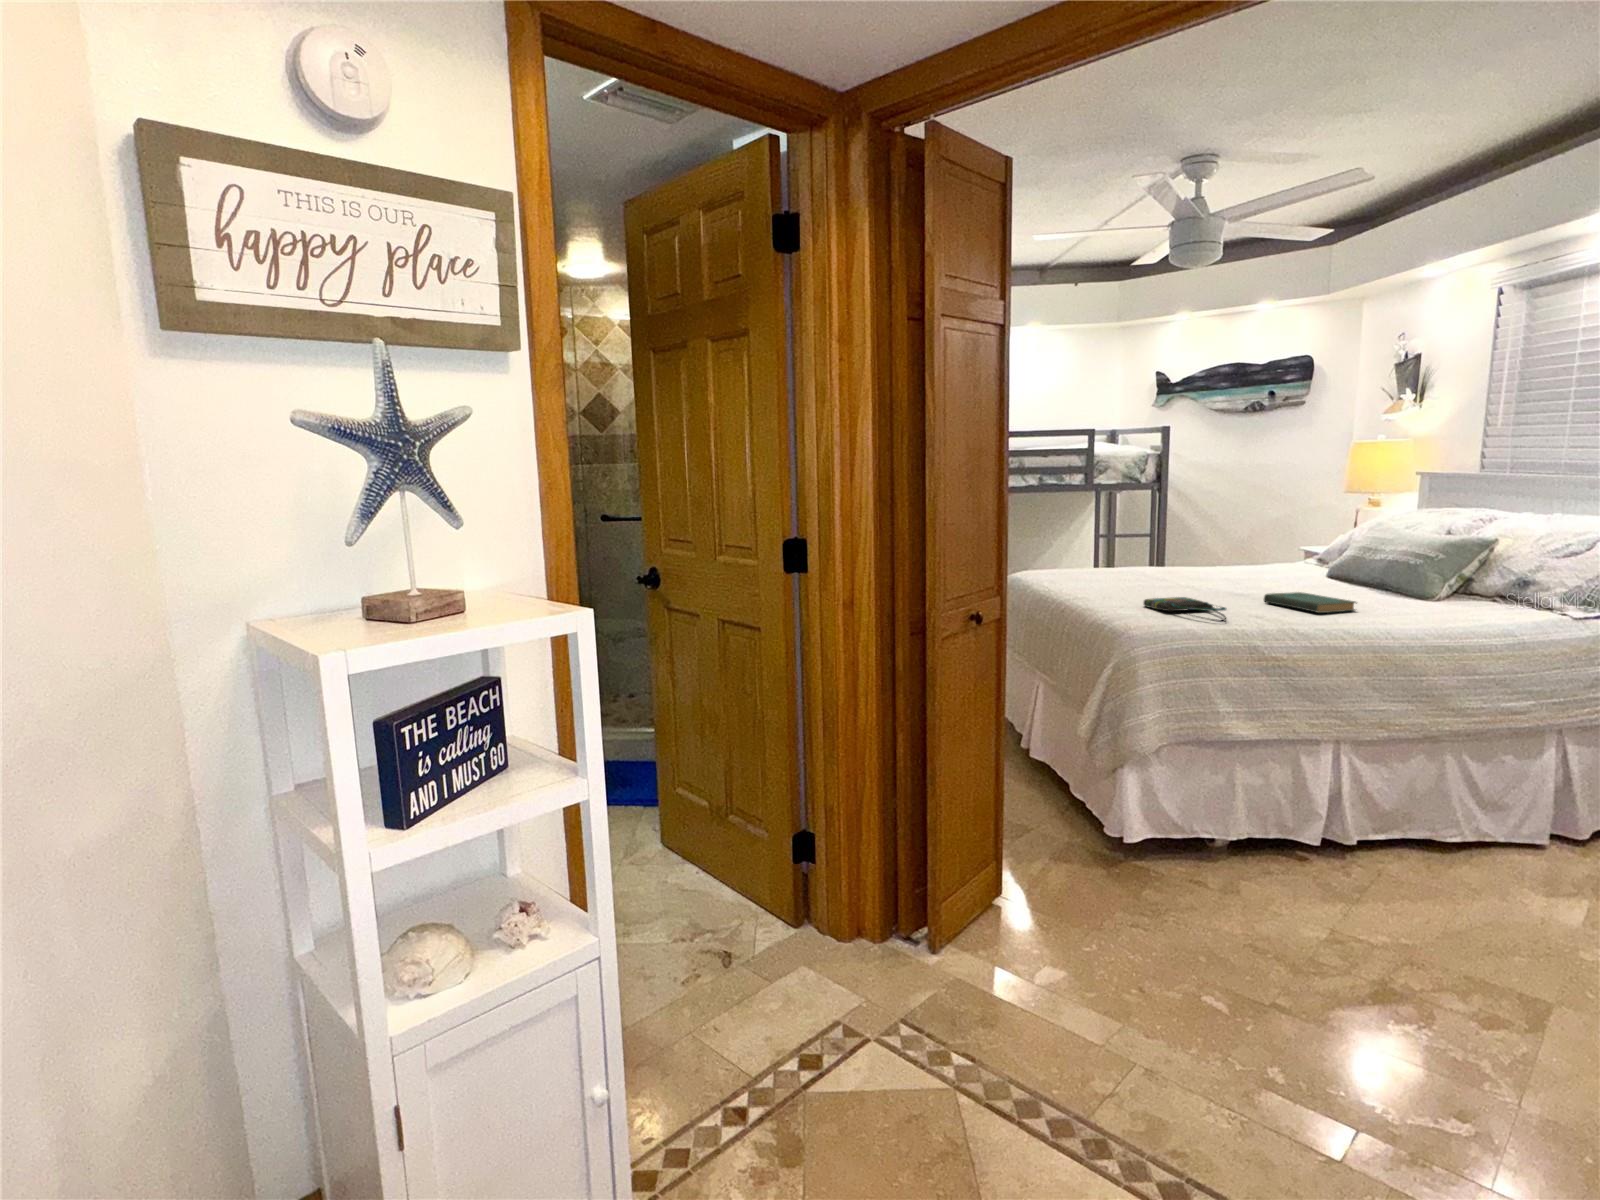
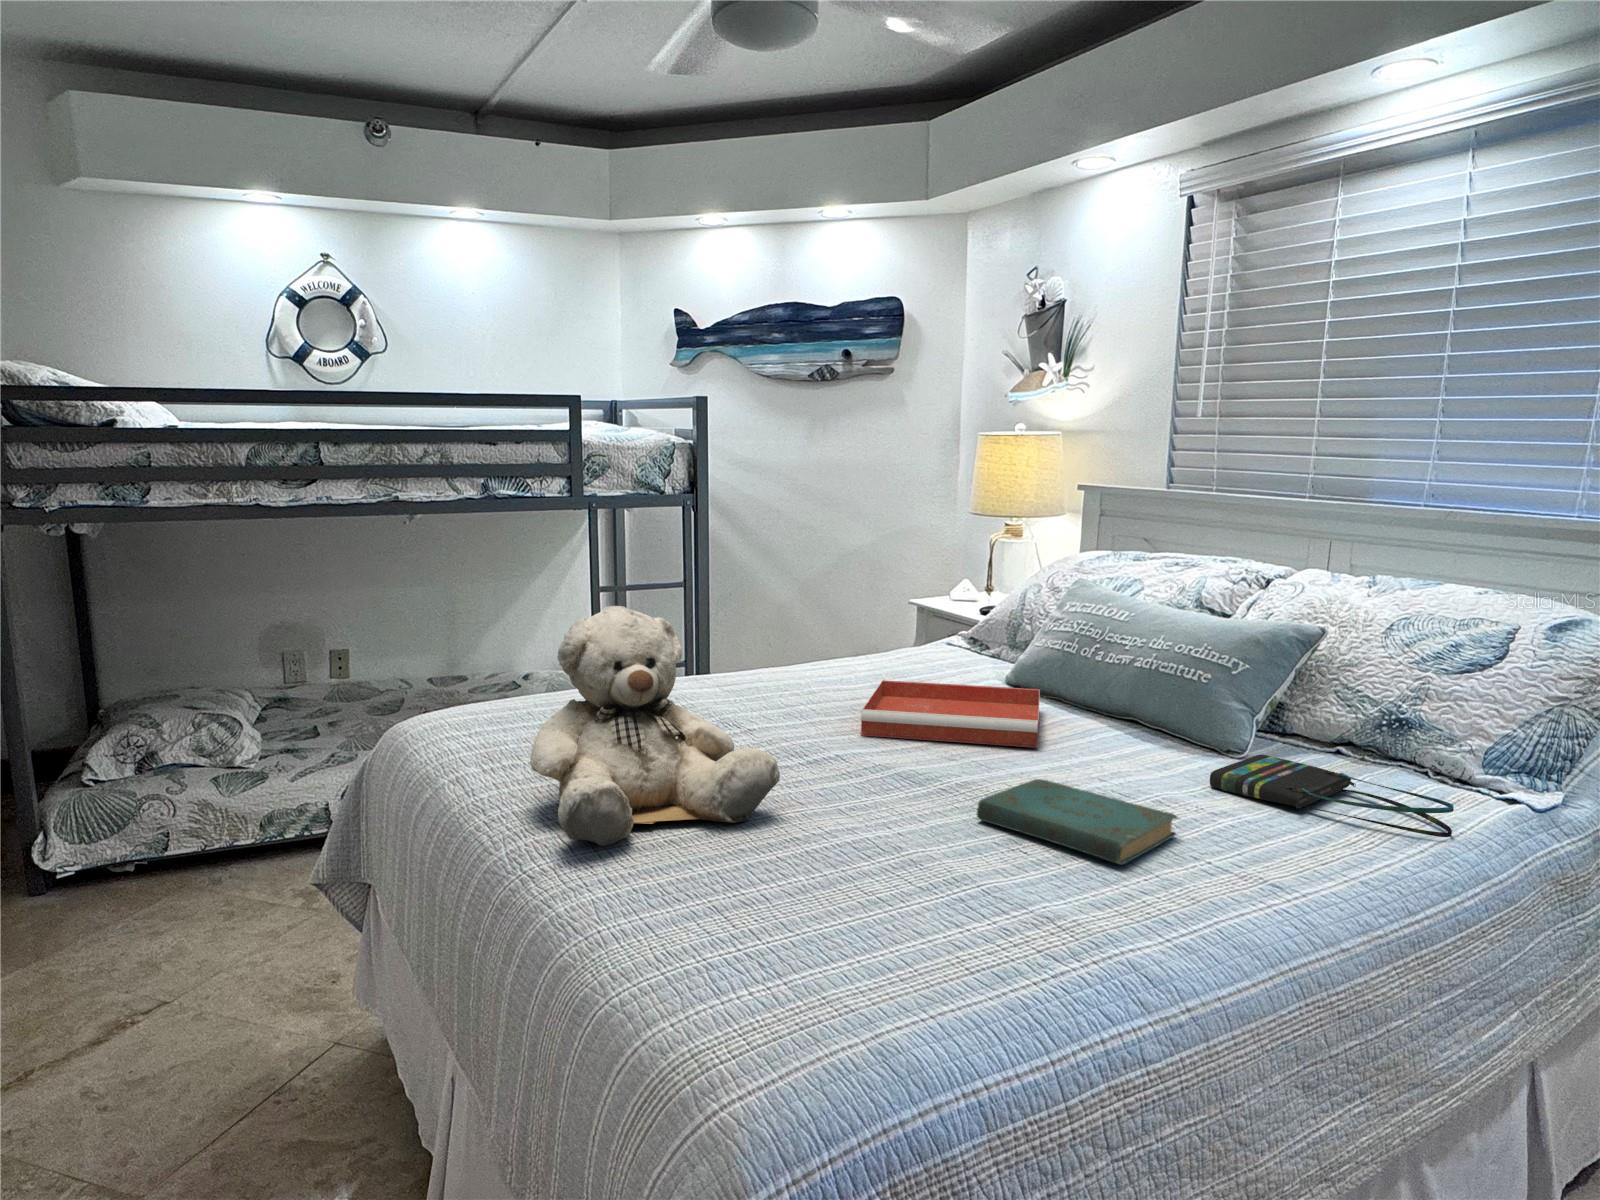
teddy bear: none [1076,514,1176,597] -> present [530,606,780,846]
tray: none [1226,565,1334,590] -> present [861,680,1040,747]
tote bag: present [1144,597,1226,622] -> present [1210,755,1454,837]

